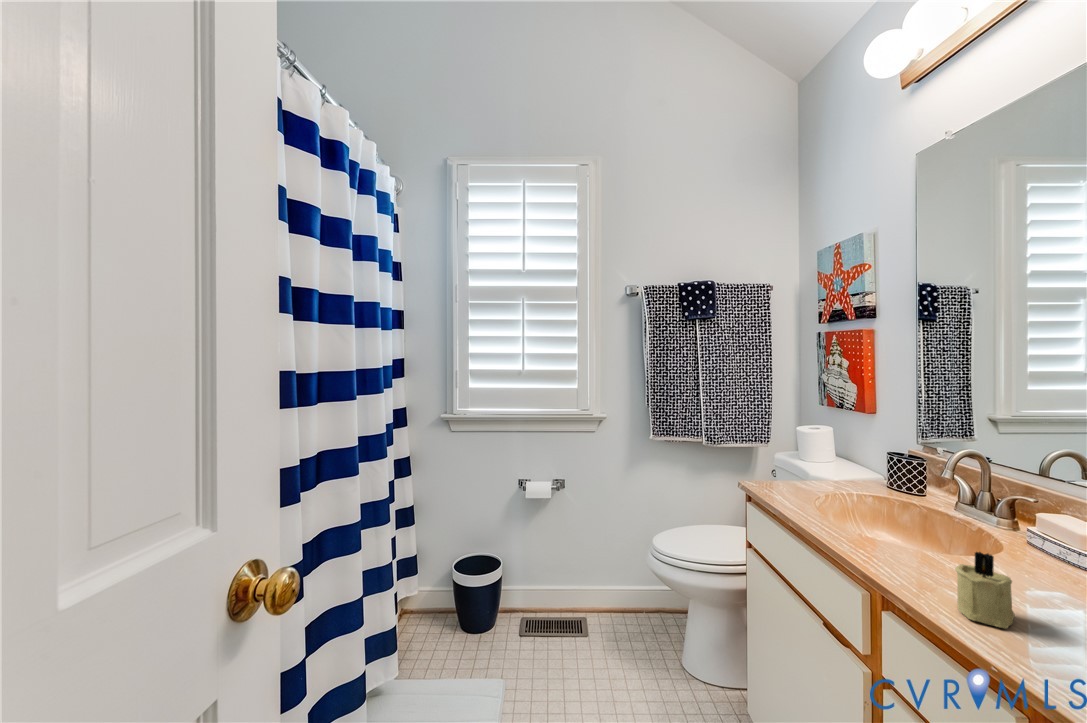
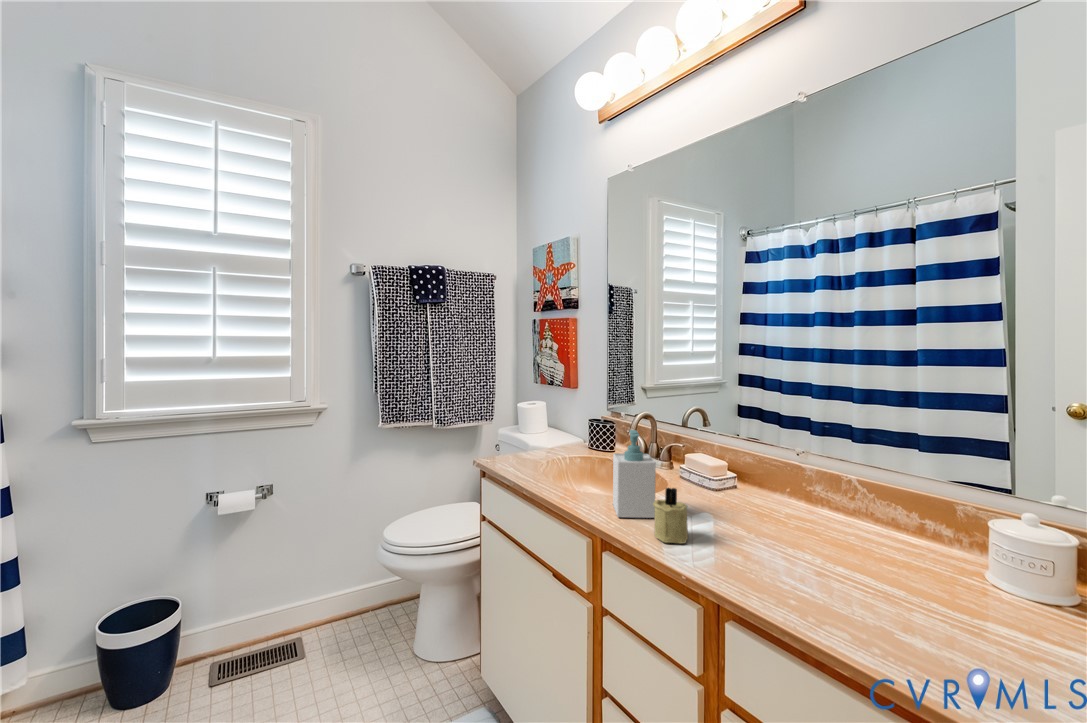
soap bottle: none [904,472,966,587] -> present [613,430,656,518]

